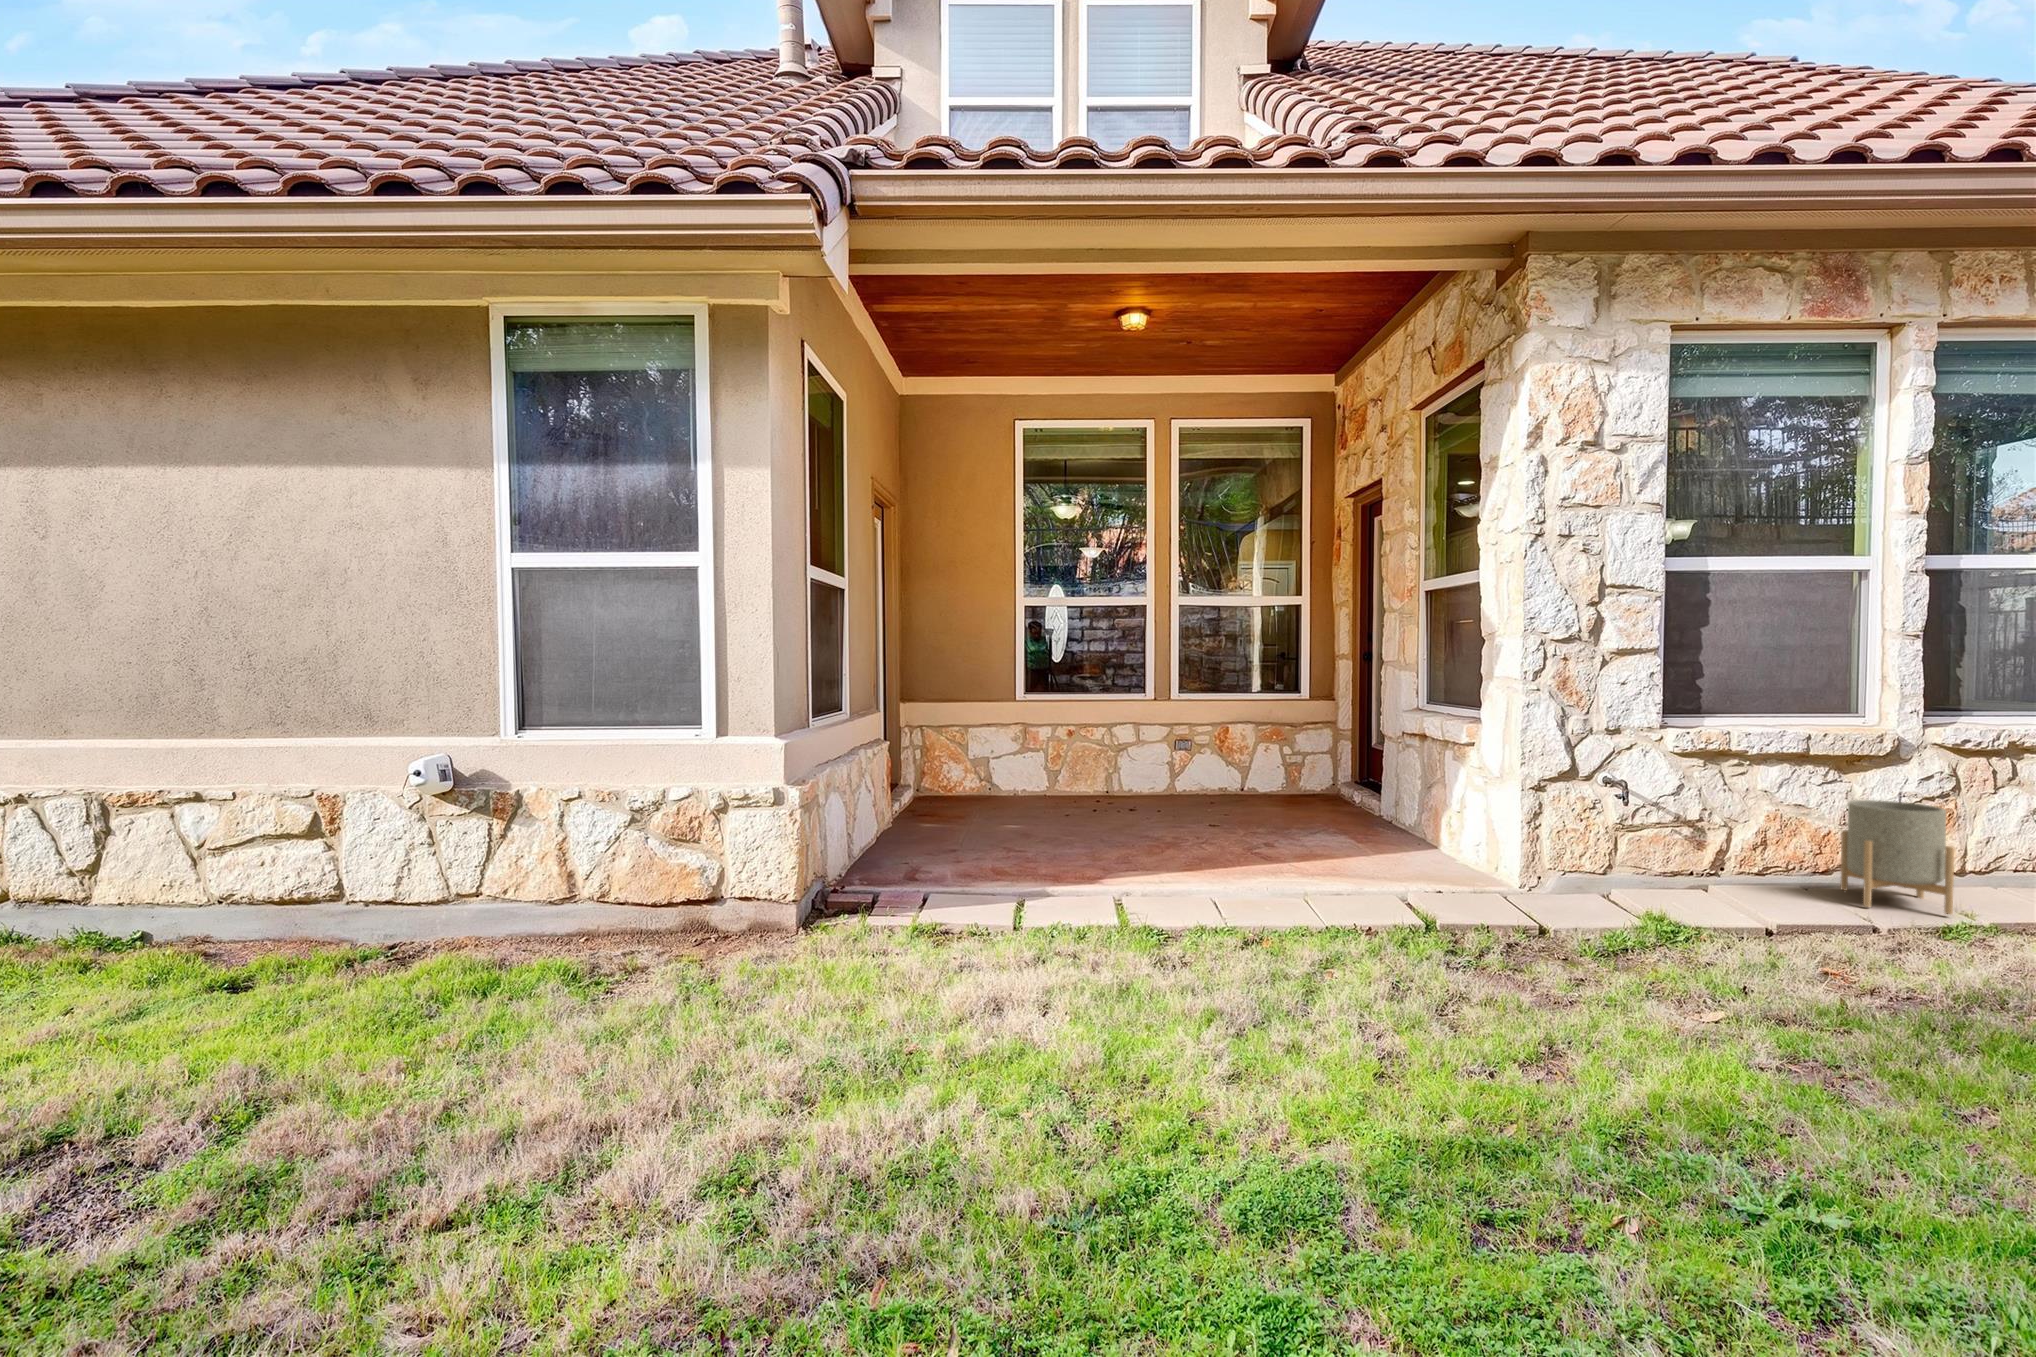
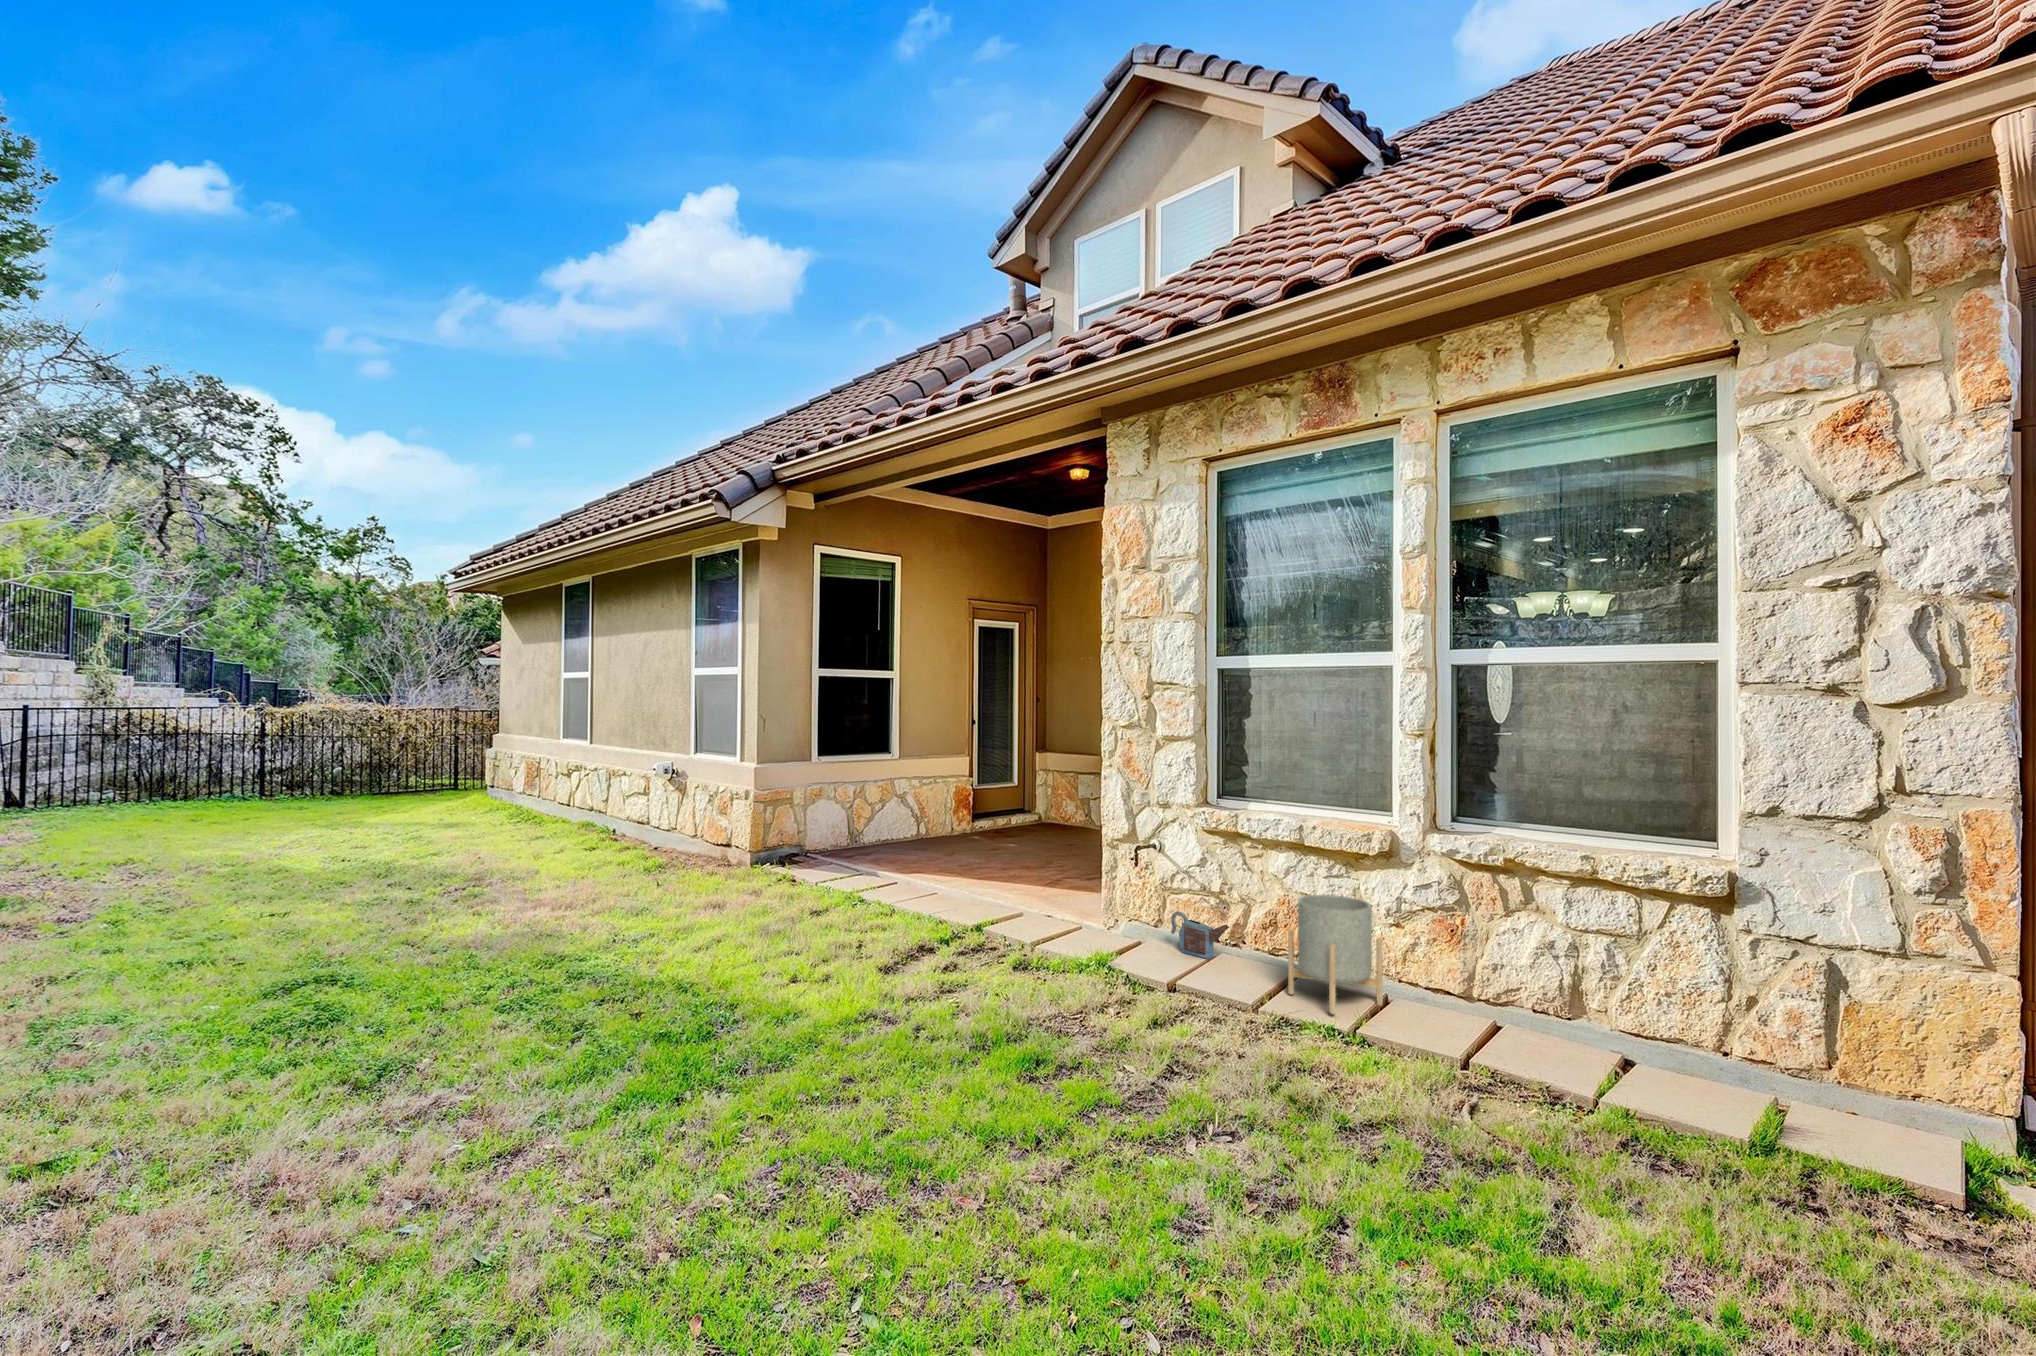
watering can: none [1649,849,1734,894] -> present [1171,912,1229,959]

